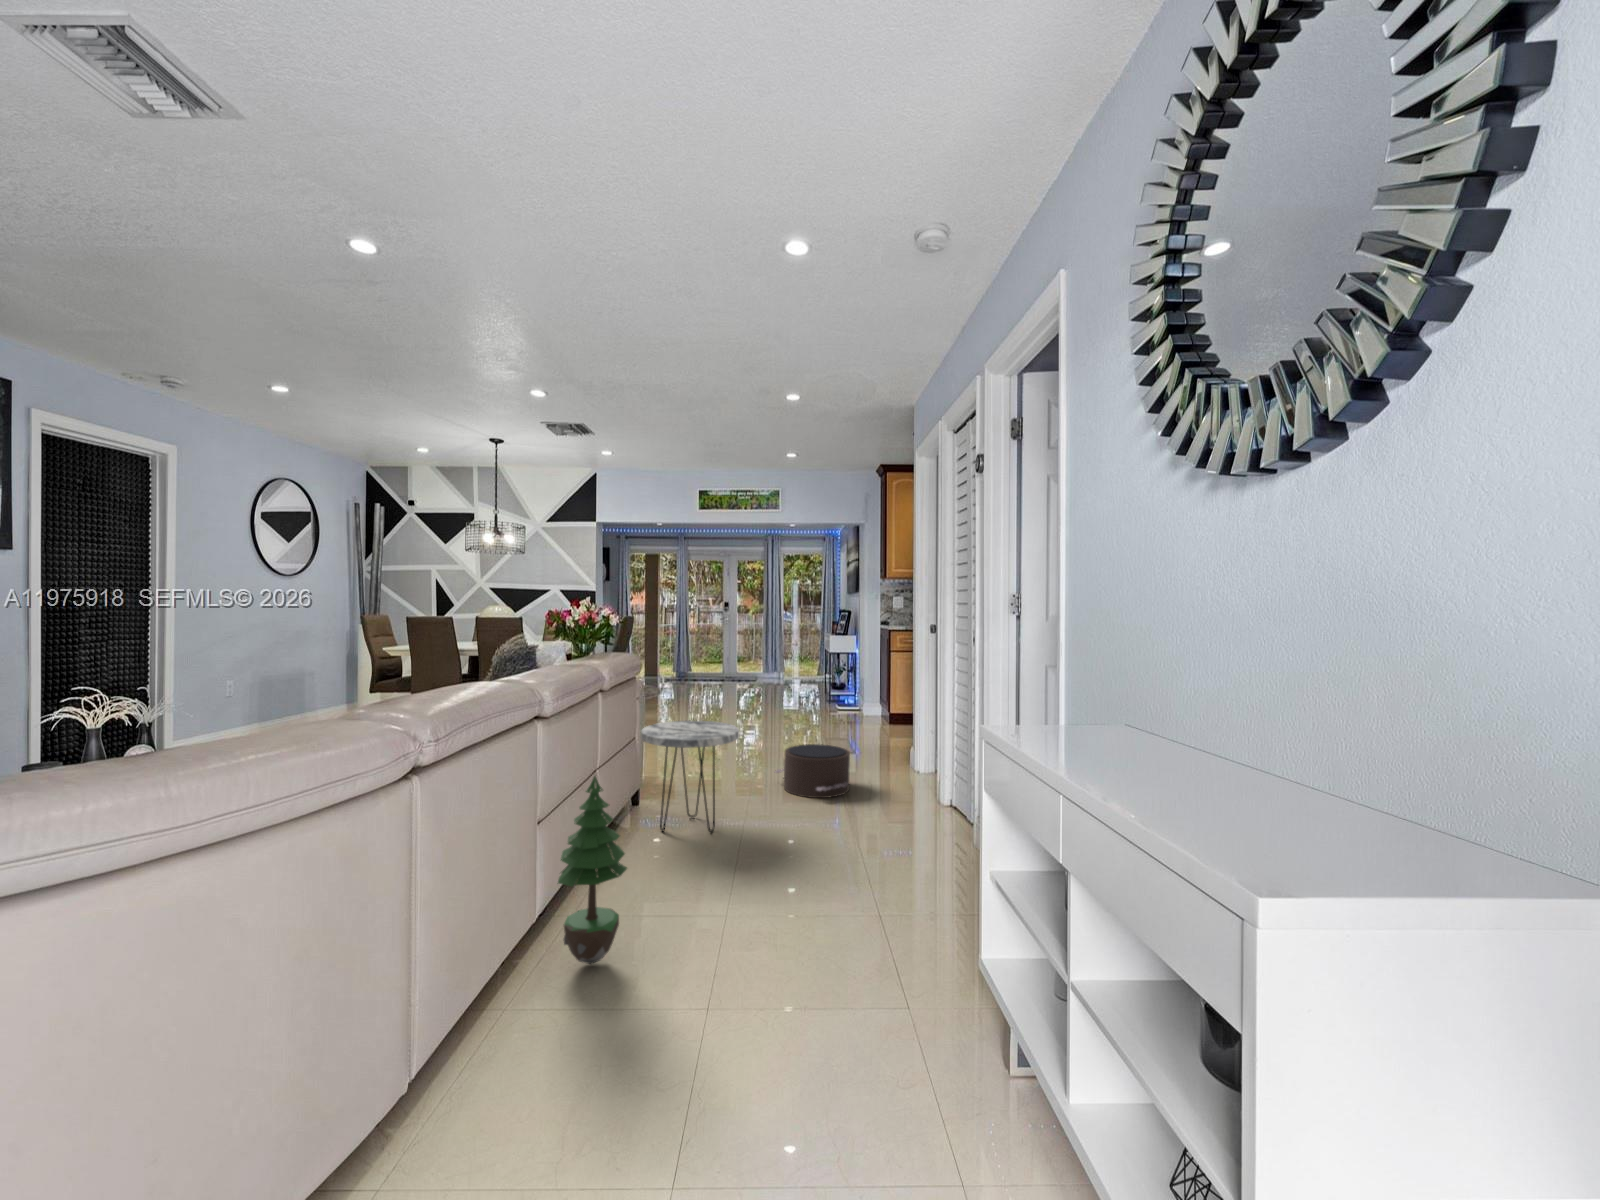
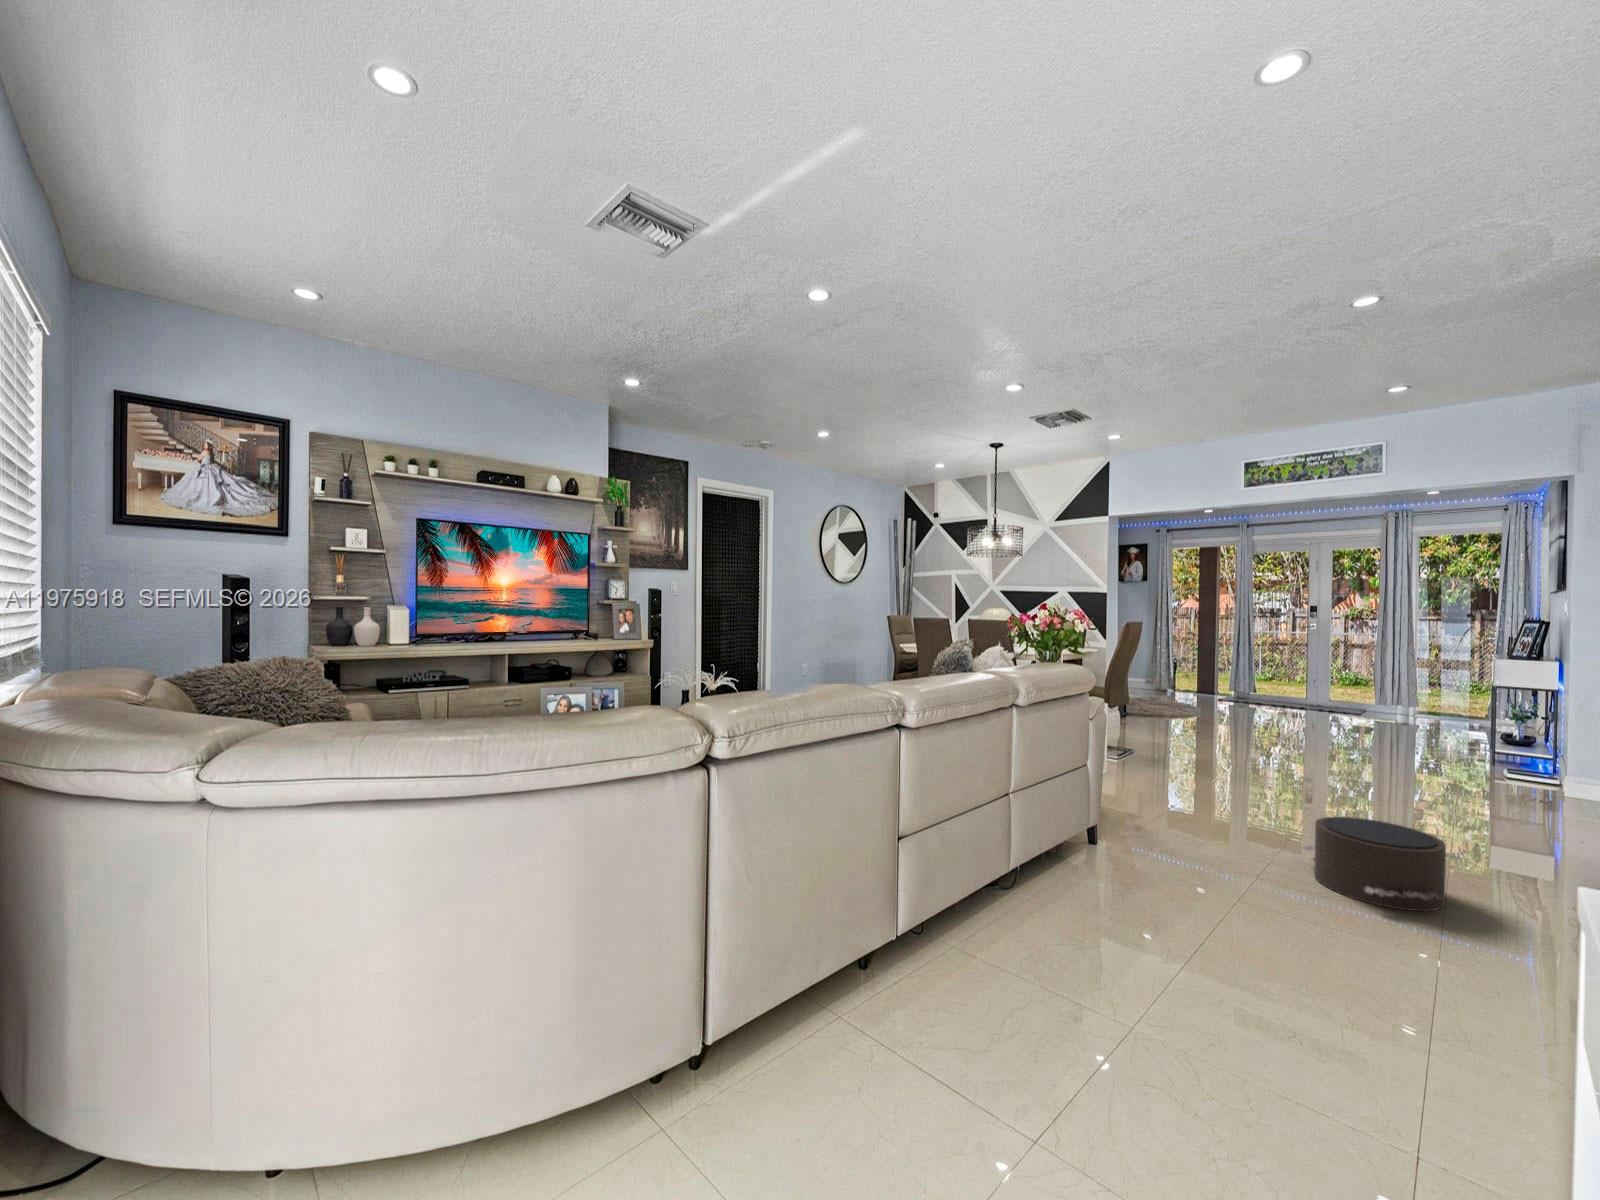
side table: present [641,721,739,832] -> none [1072,751,1208,902]
potted tree: present [557,776,627,964] -> none [893,792,968,1000]

